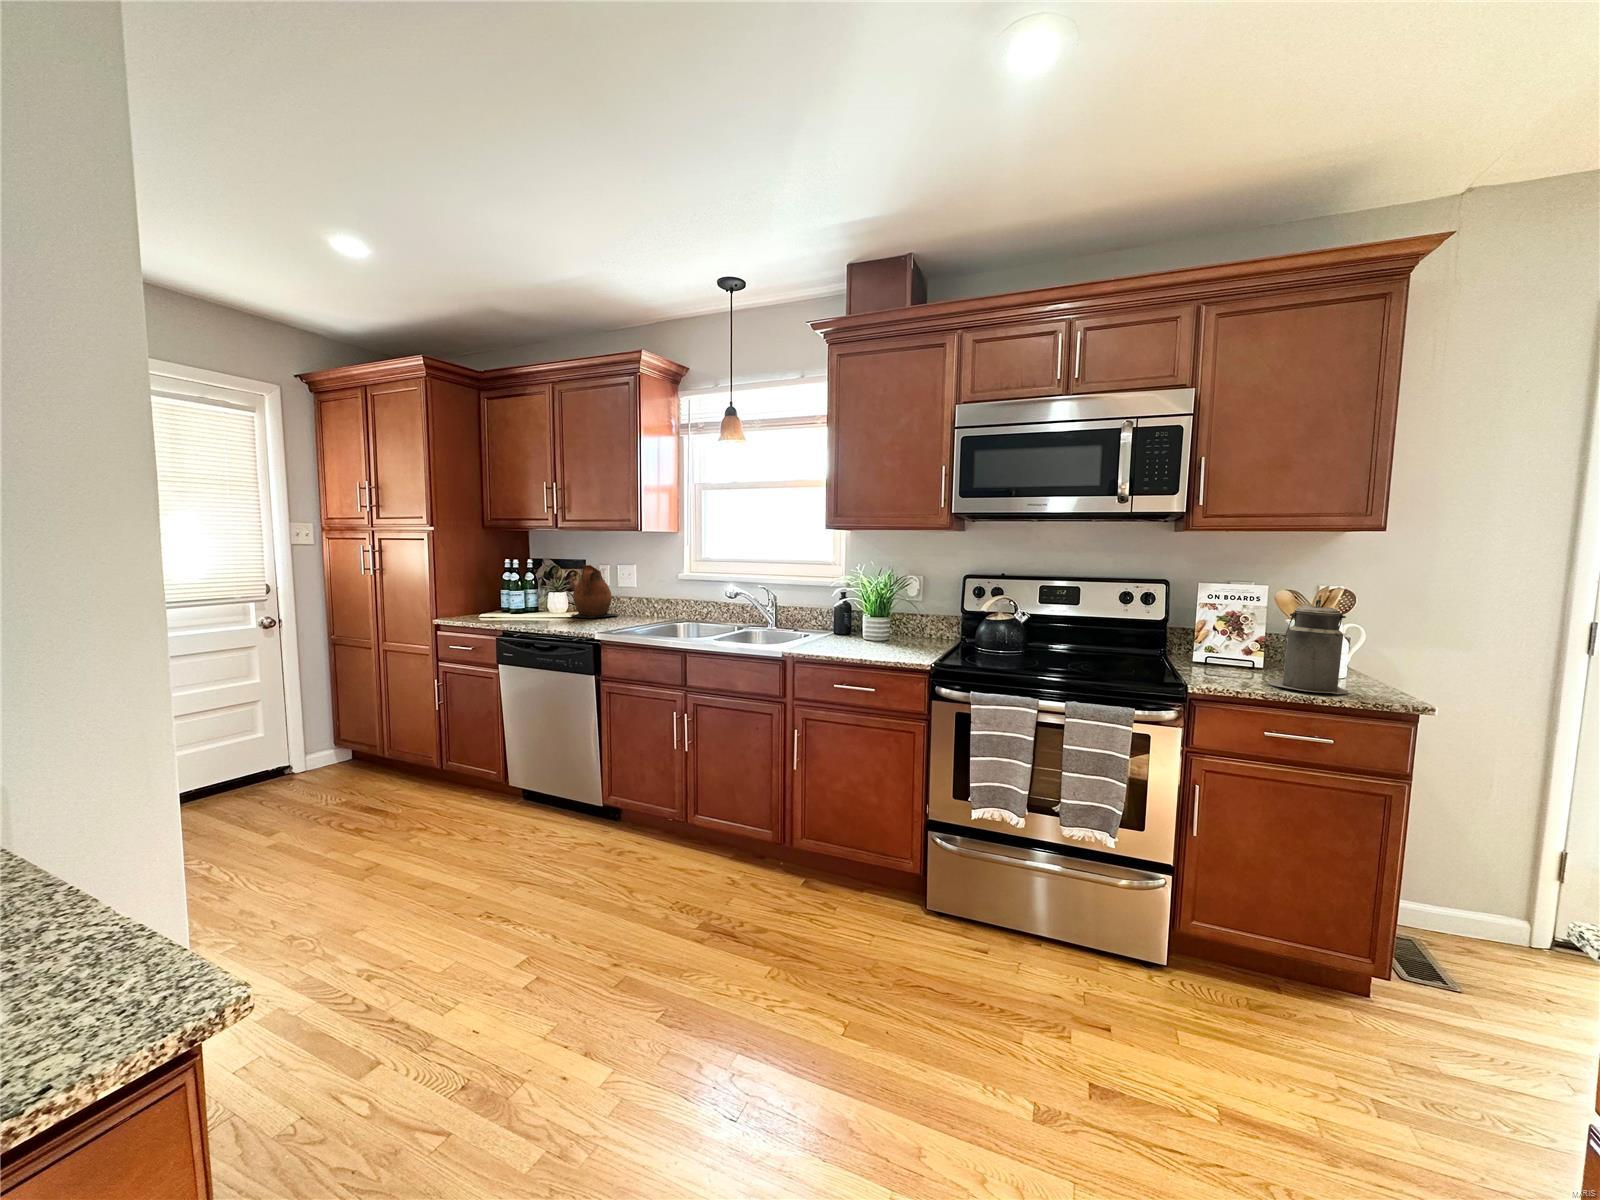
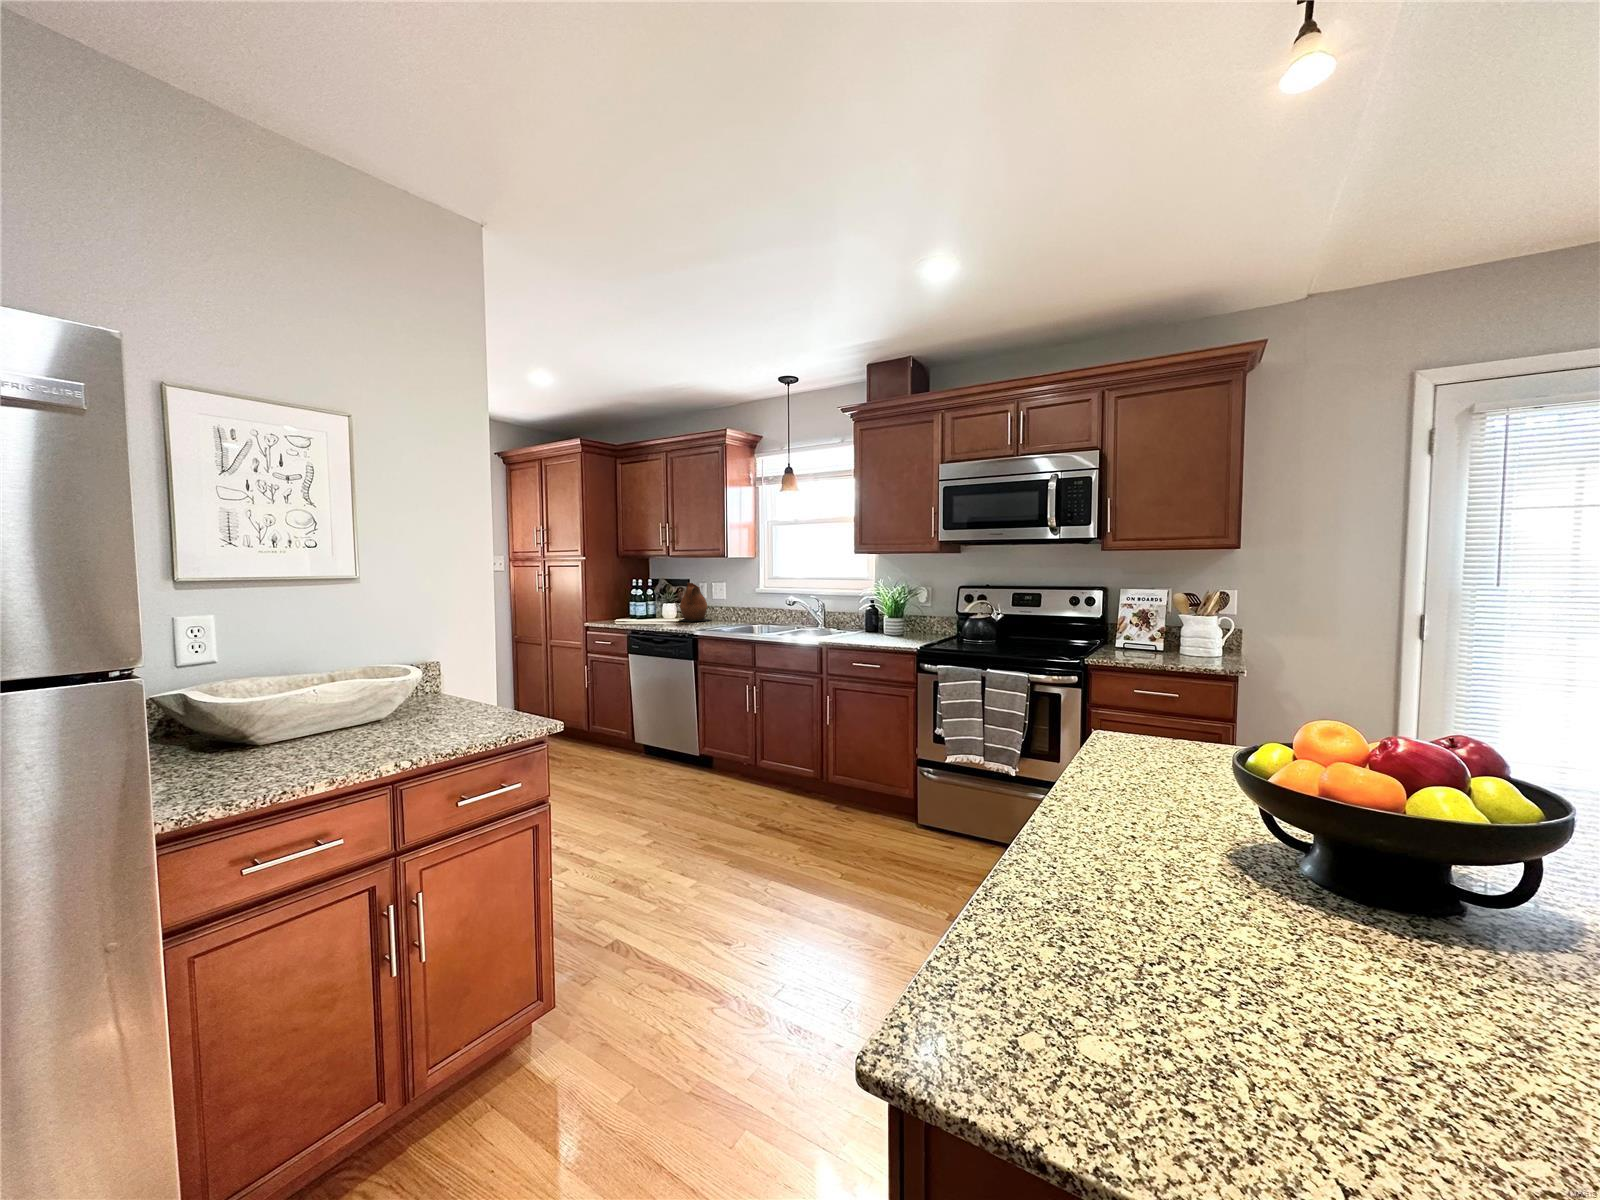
canister: present [1268,599,1348,694] -> none [1149,598,1200,663]

